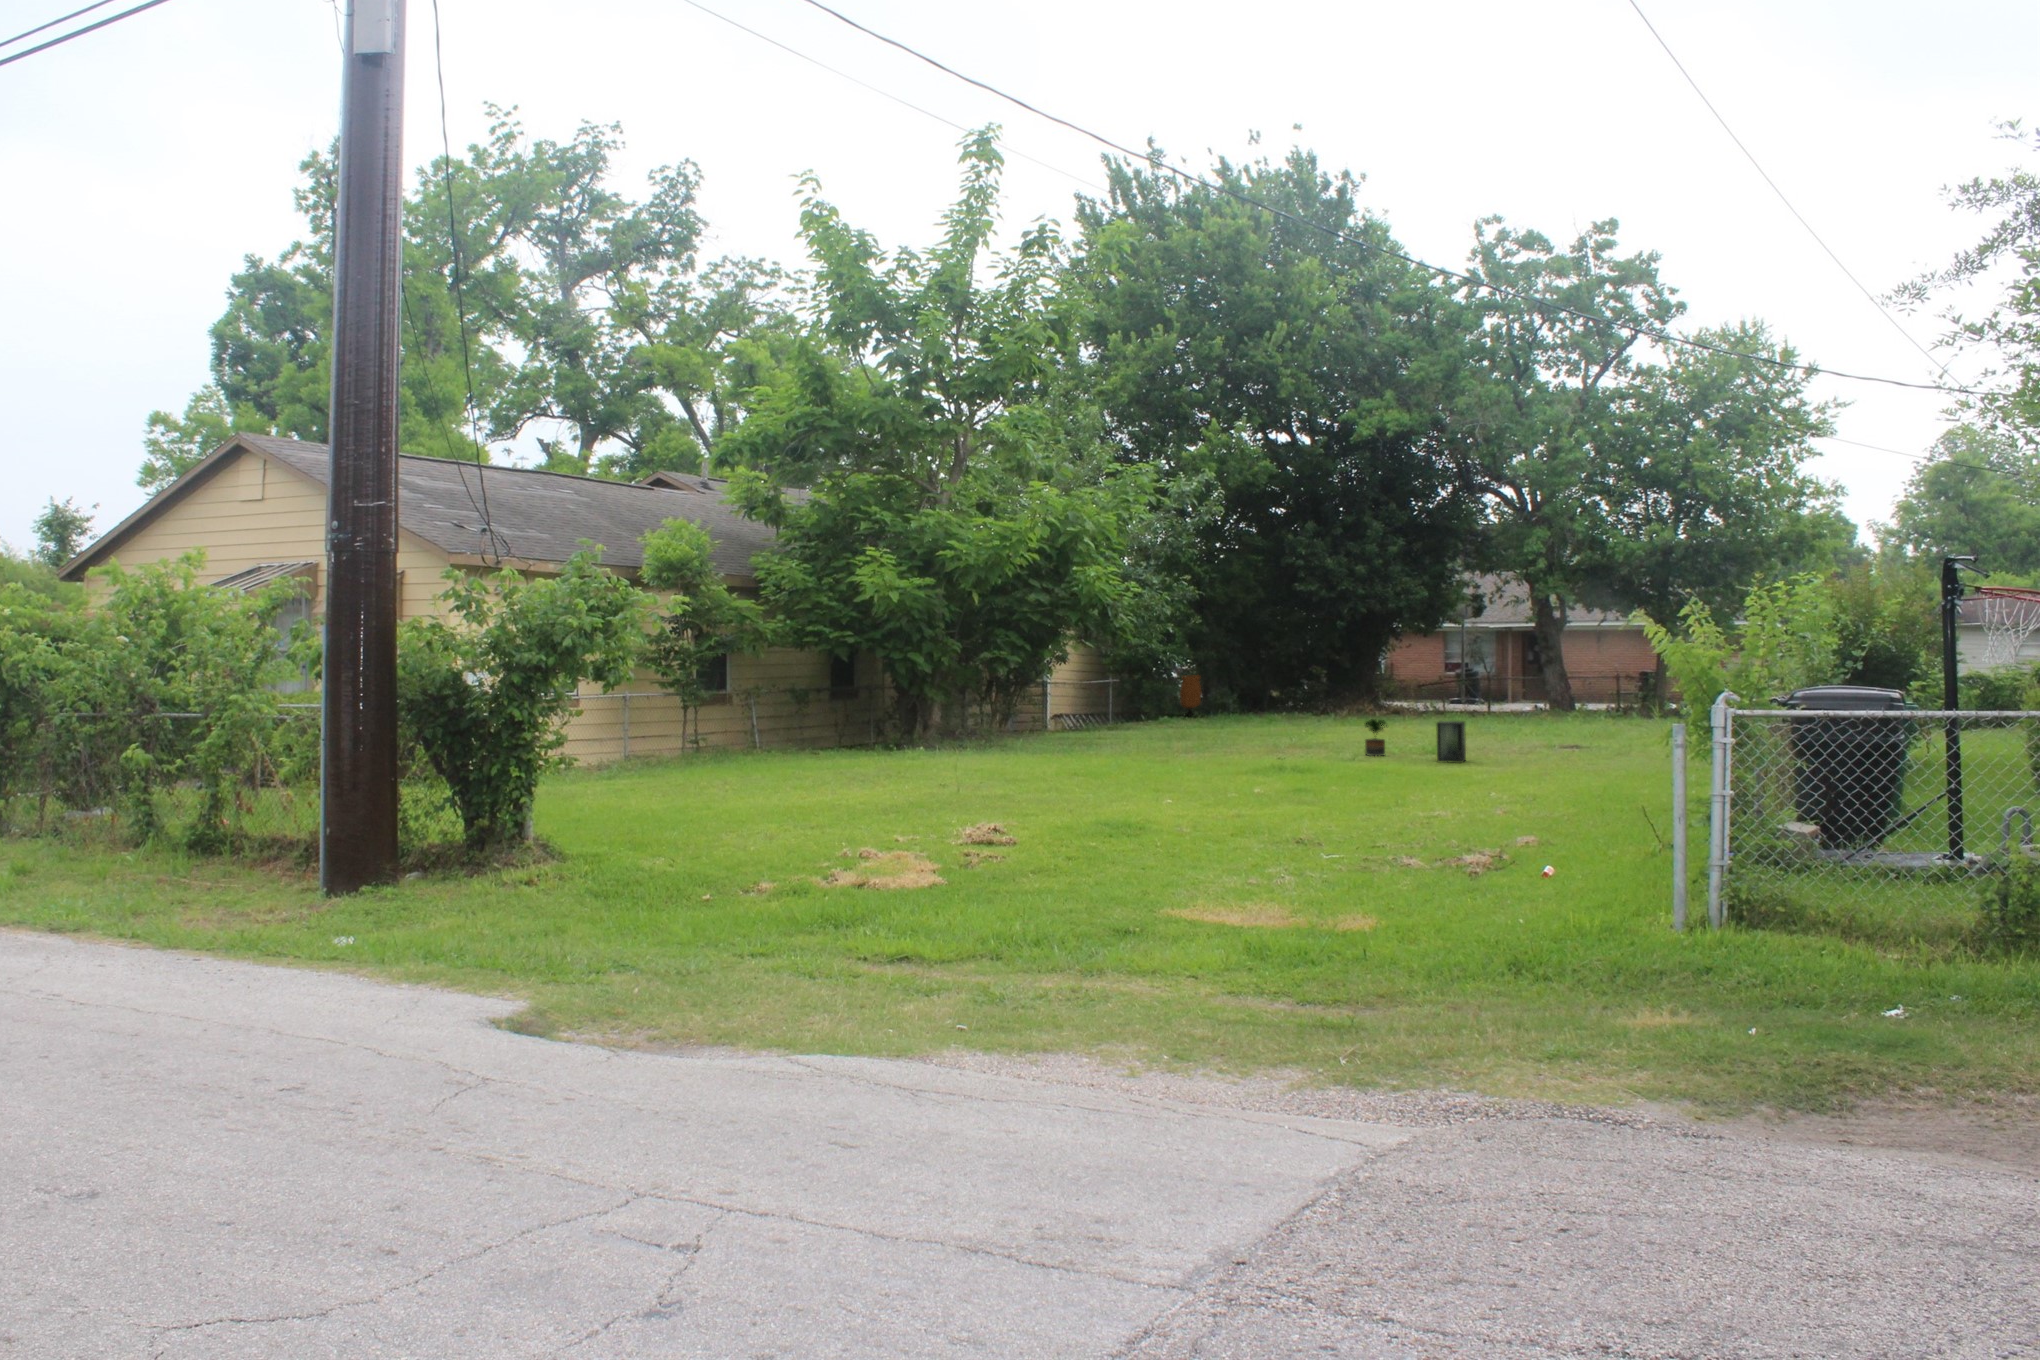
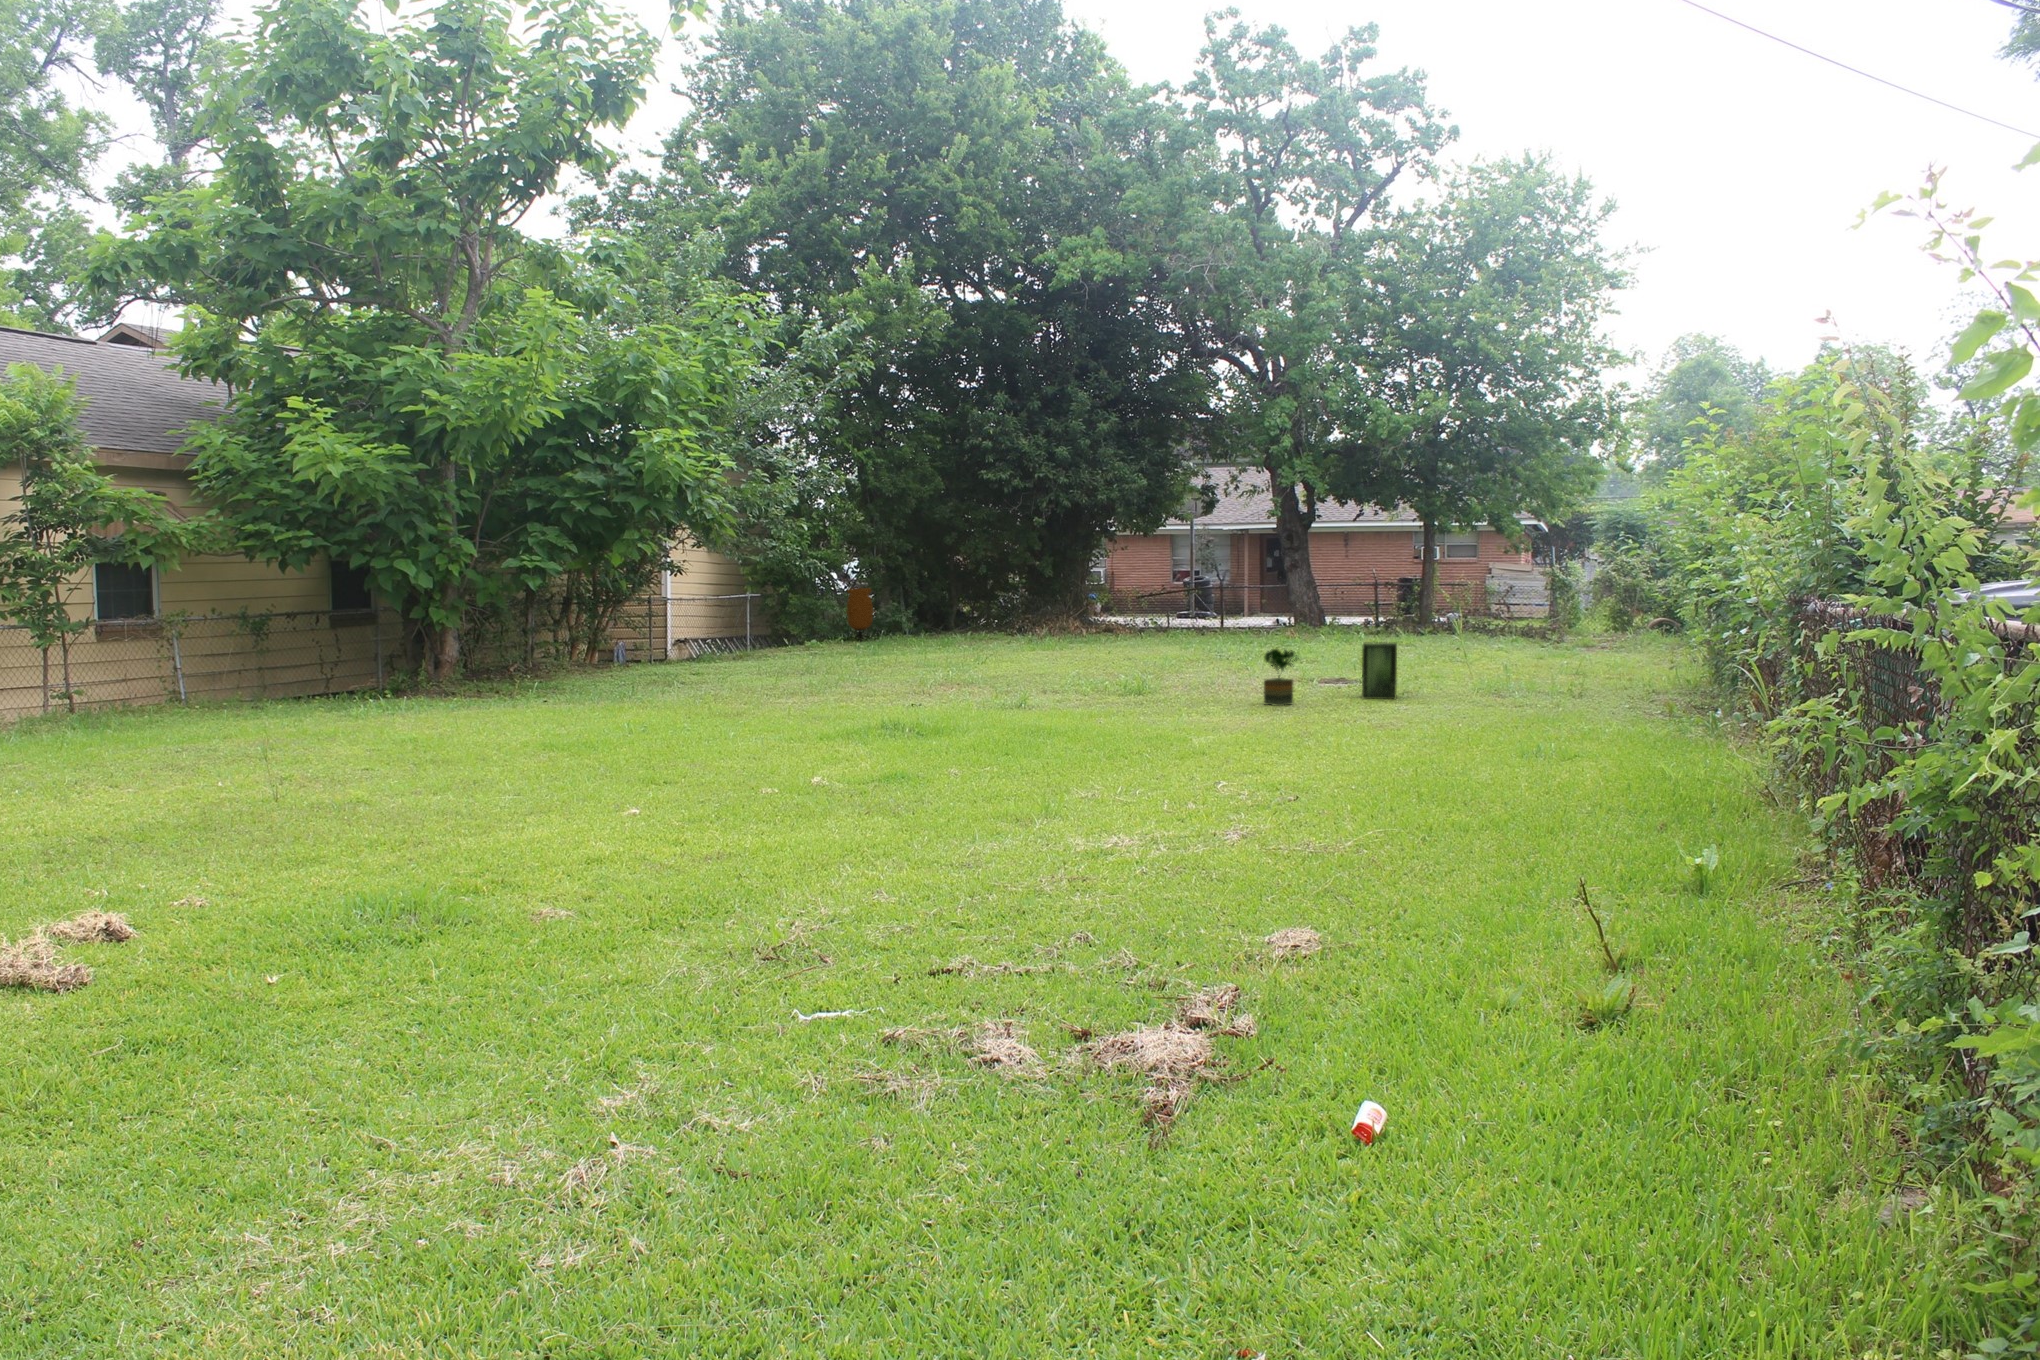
potted tree: present [1365,719,1387,756] -> present [1264,649,1299,706]
storage box: present [1437,721,1466,763] -> present [1362,642,1397,699]

